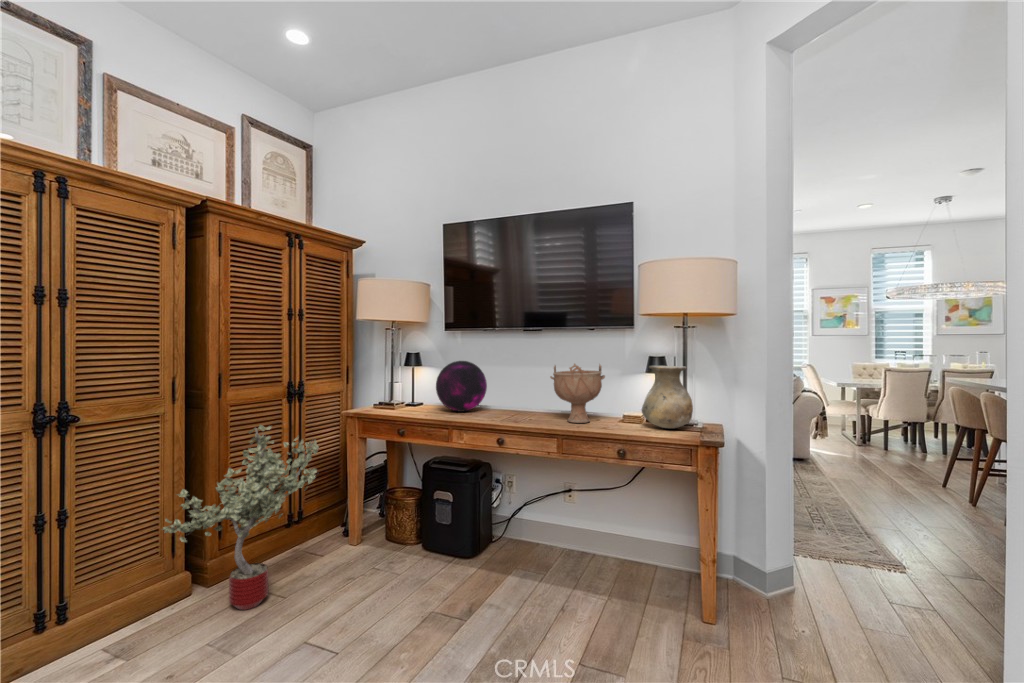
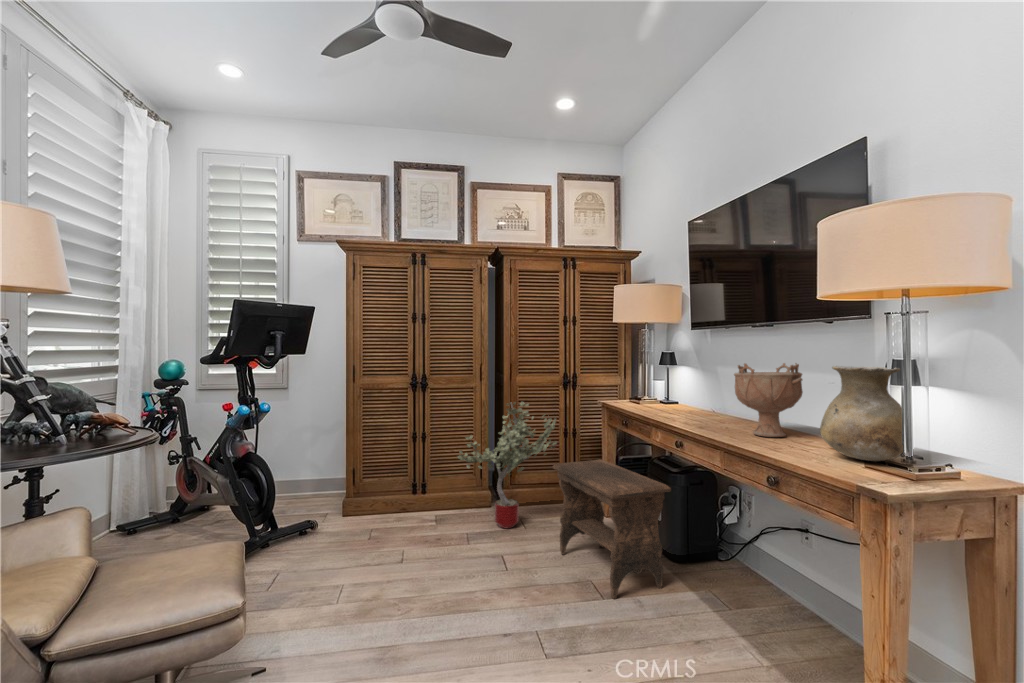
decorative orb: present [436,361,487,412] -> none [660,359,717,412]
footstool: none [356,476,501,614] -> present [553,459,671,599]

